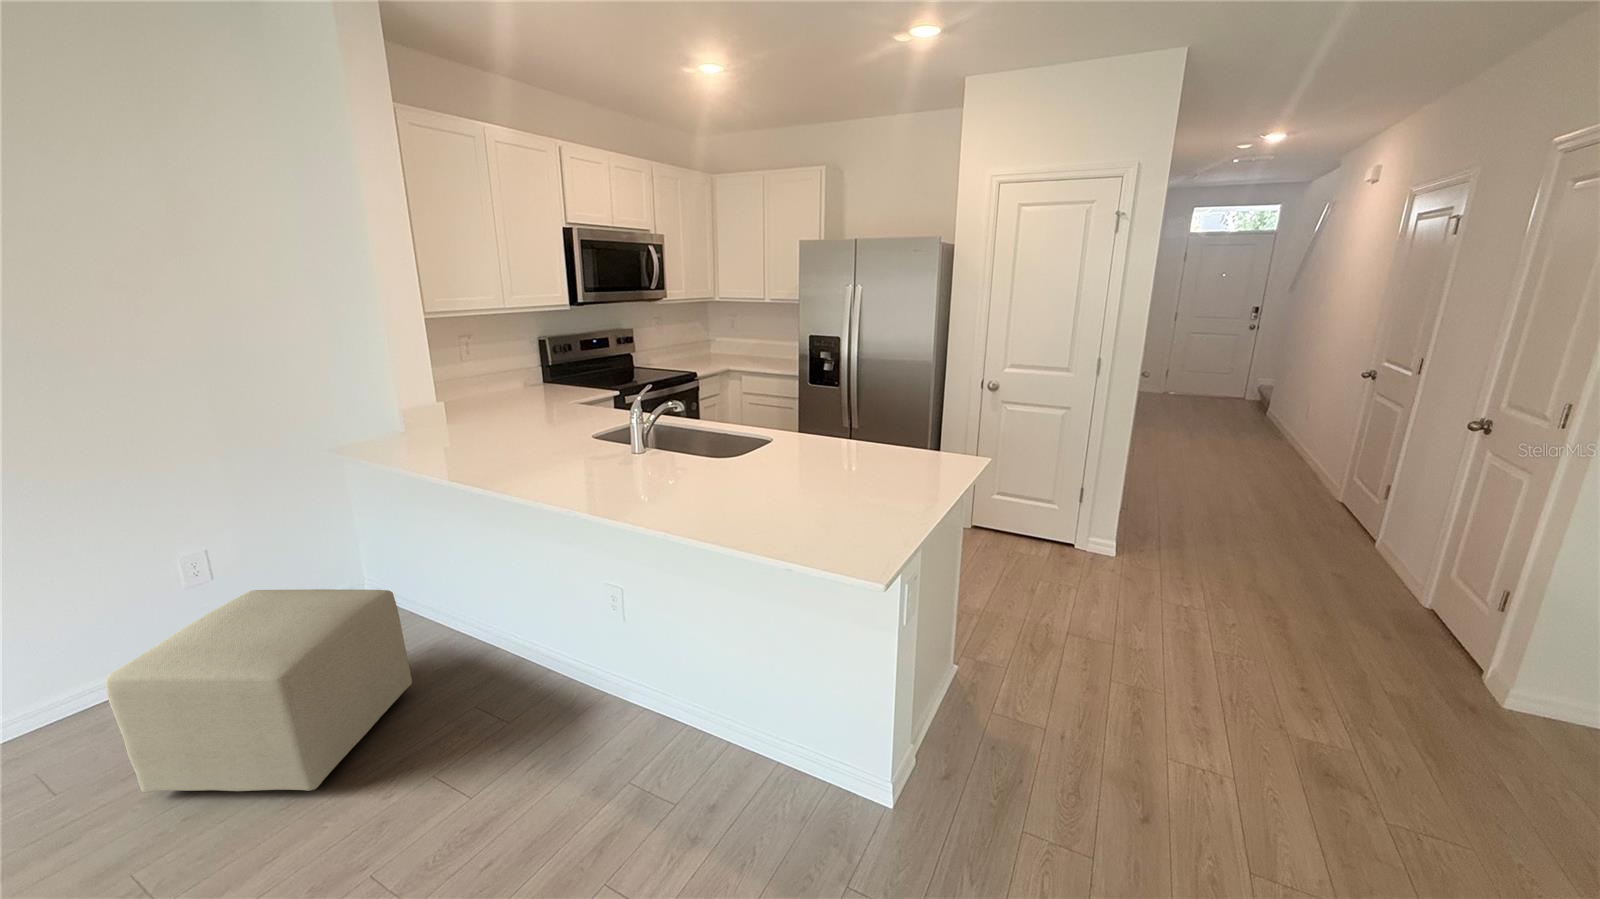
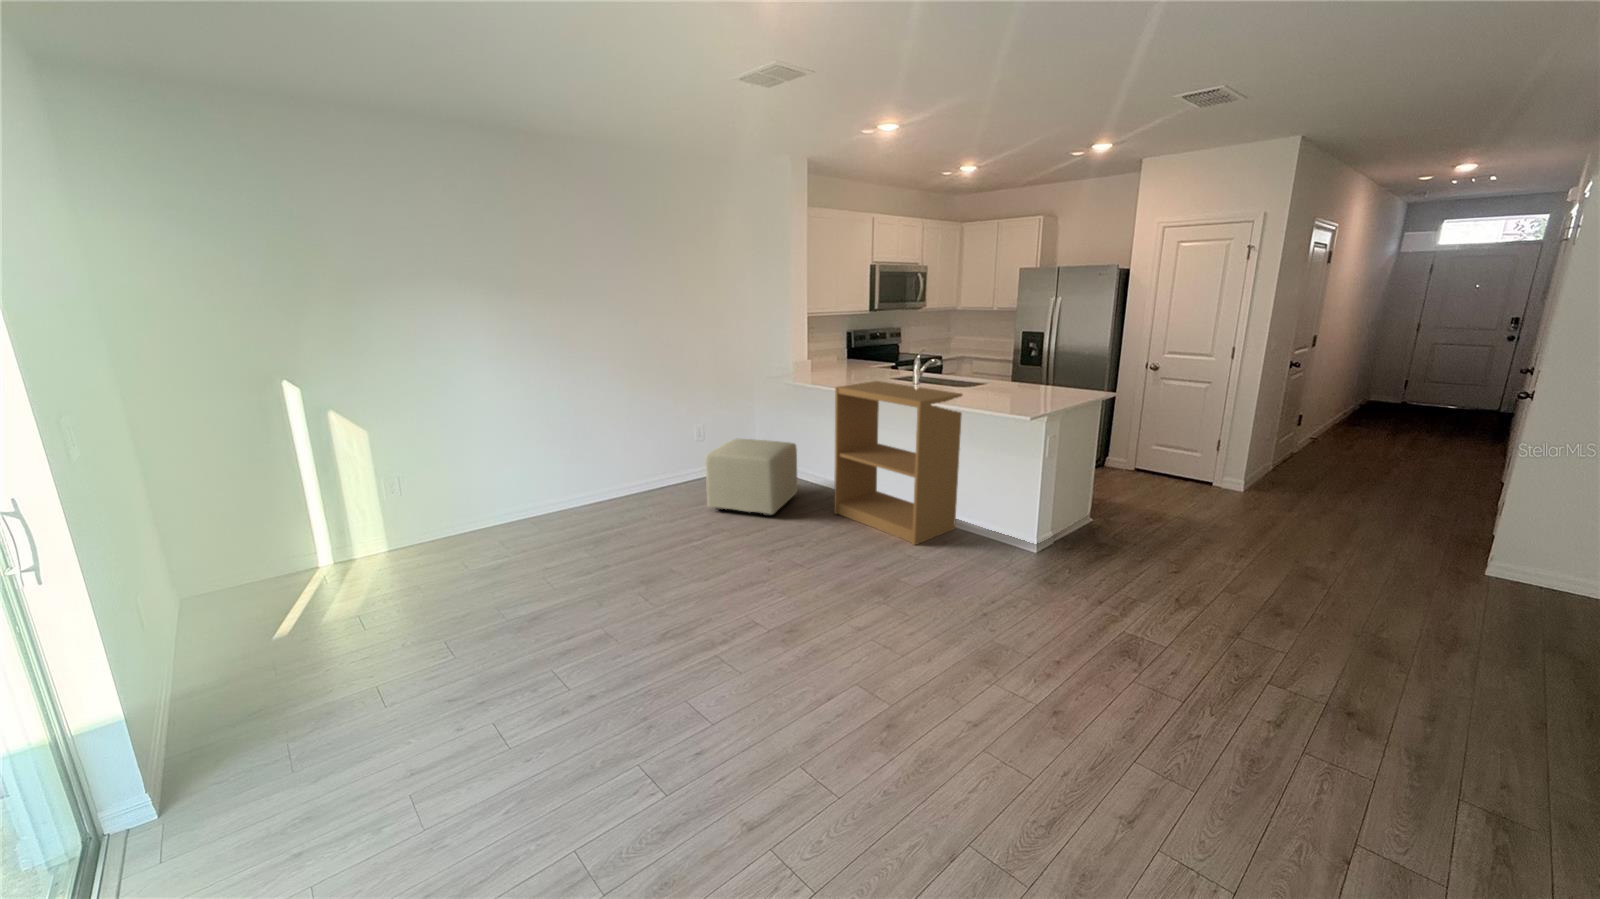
bookshelf: none [438,454,730,840] -> present [834,381,962,545]

